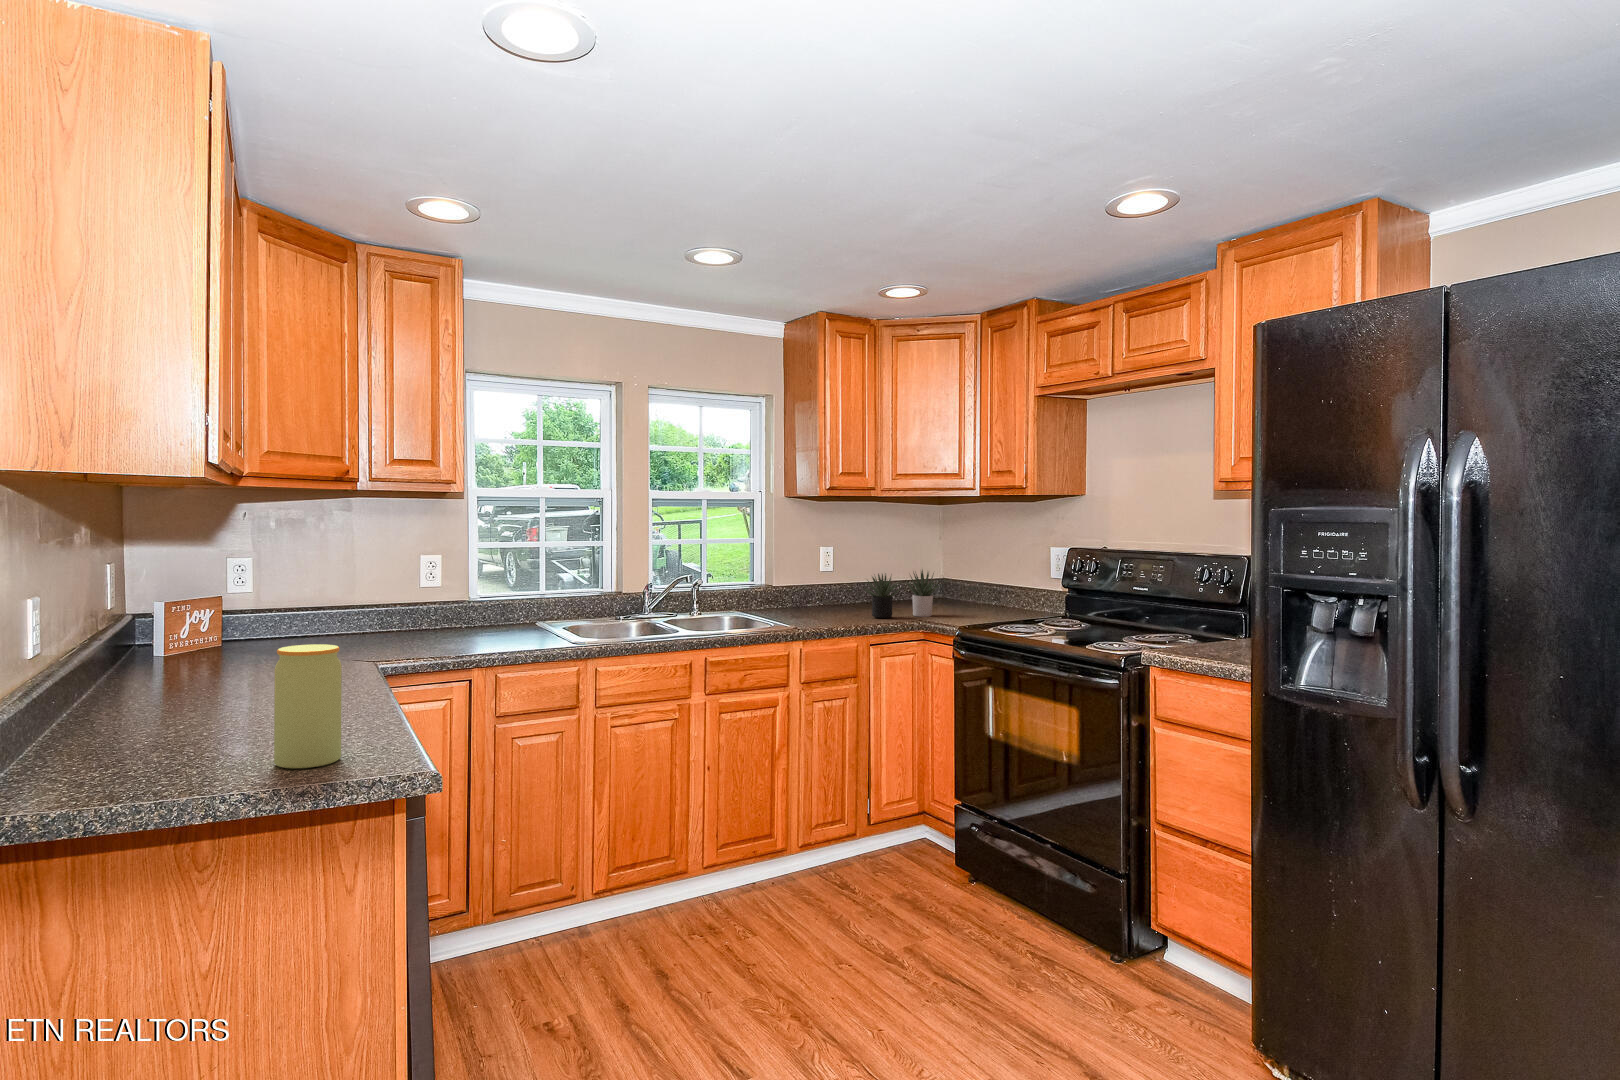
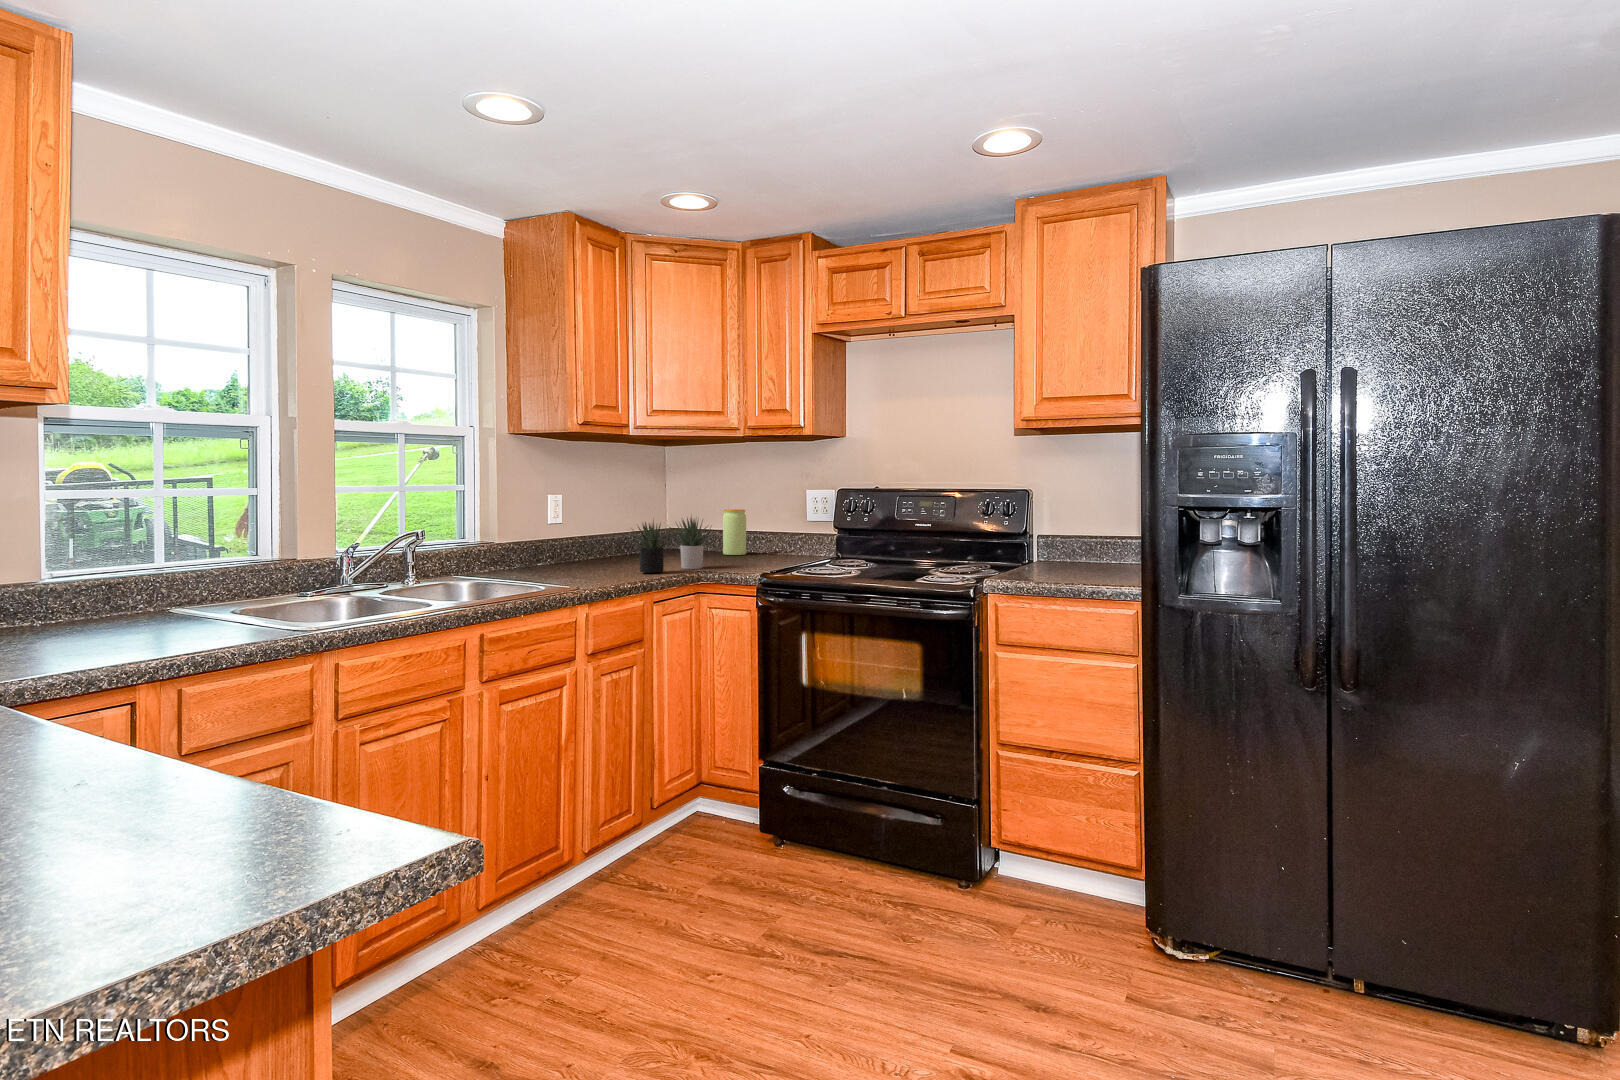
jar: present [274,644,342,768] -> present [723,509,746,555]

